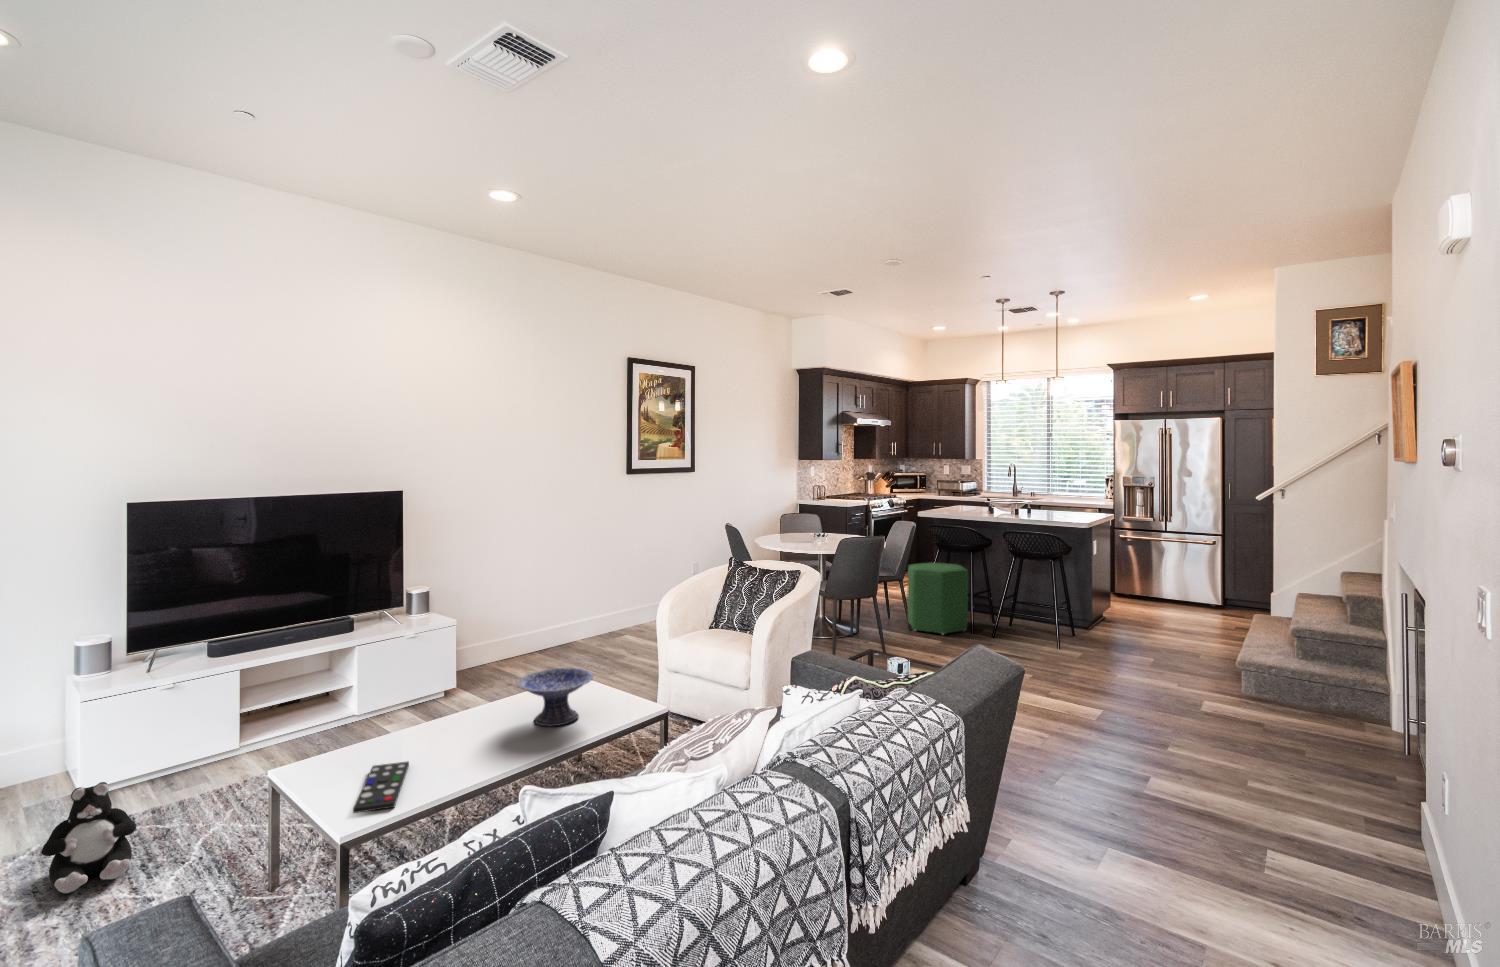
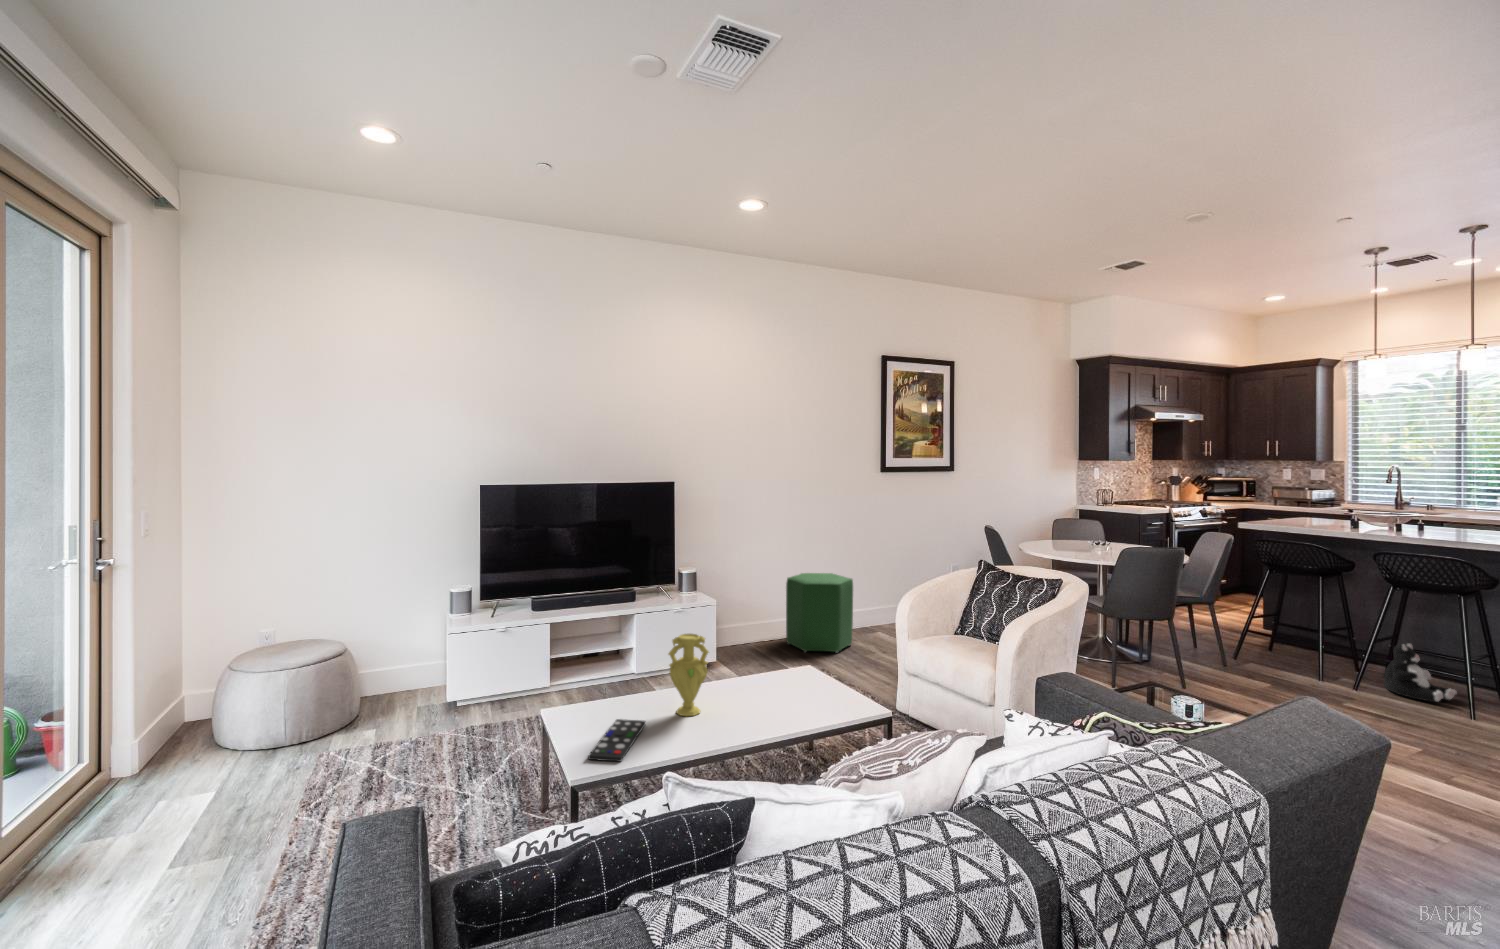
ottoman: present [908,562,968,635] -> present [786,573,853,653]
vase: none [429,660,477,749] -> present [668,634,709,716]
decorative bowl: present [516,668,593,726] -> none [747,653,820,710]
plush toy: present [41,782,136,893] -> present [1384,643,1457,702]

